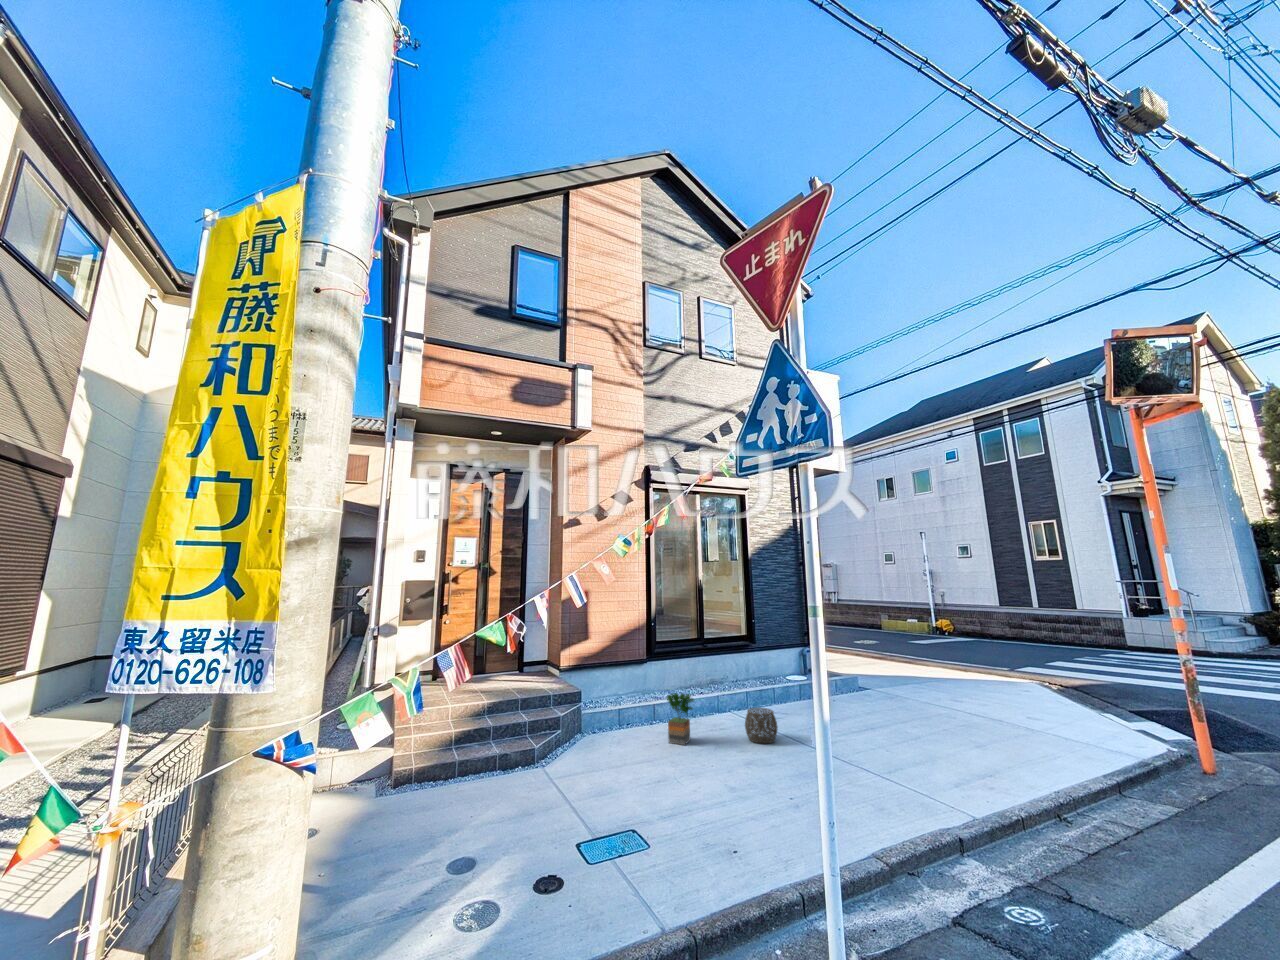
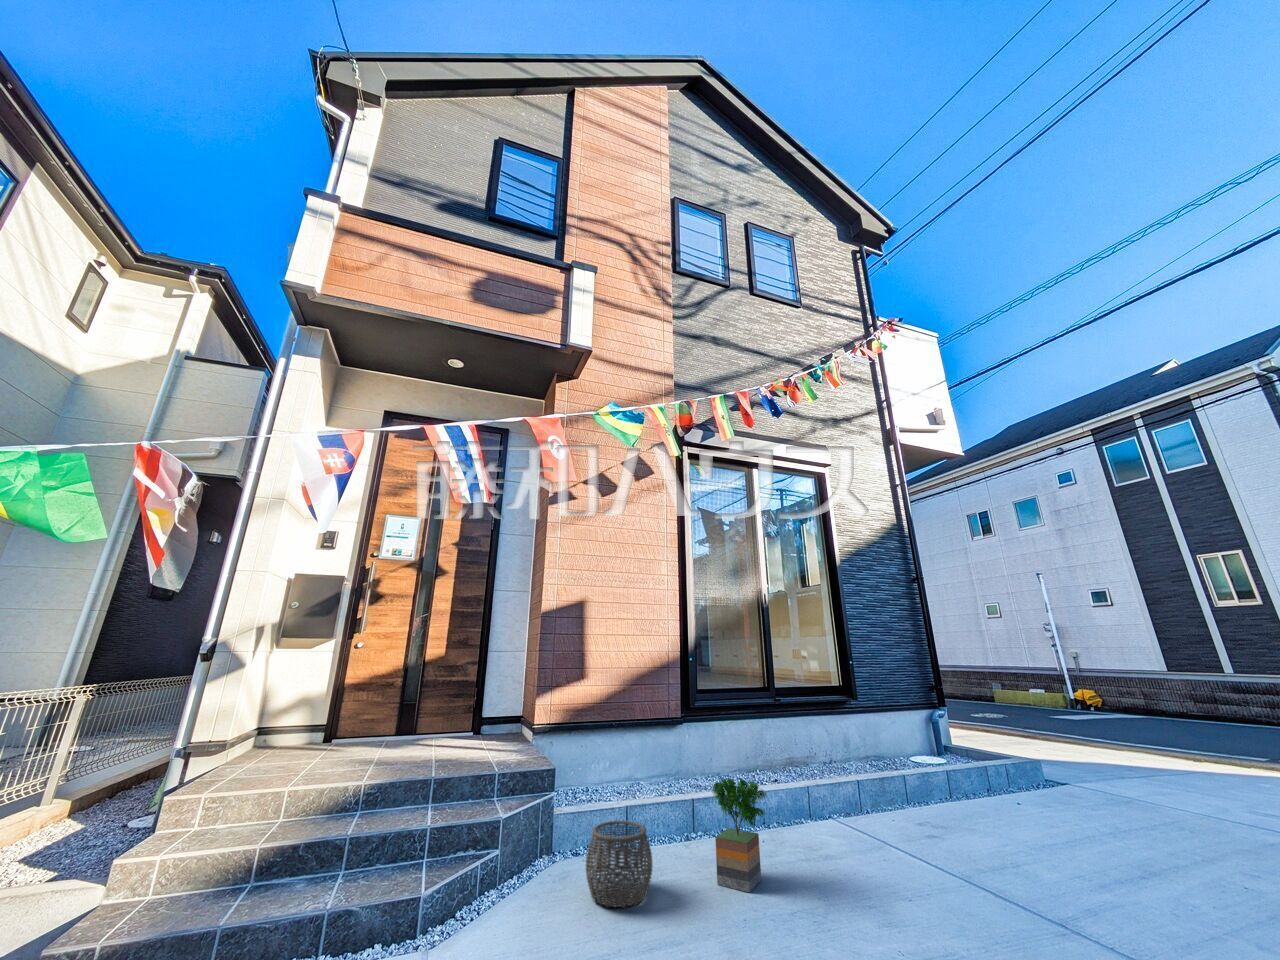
woven basket: present [745,708,778,743] -> present [586,820,652,907]

